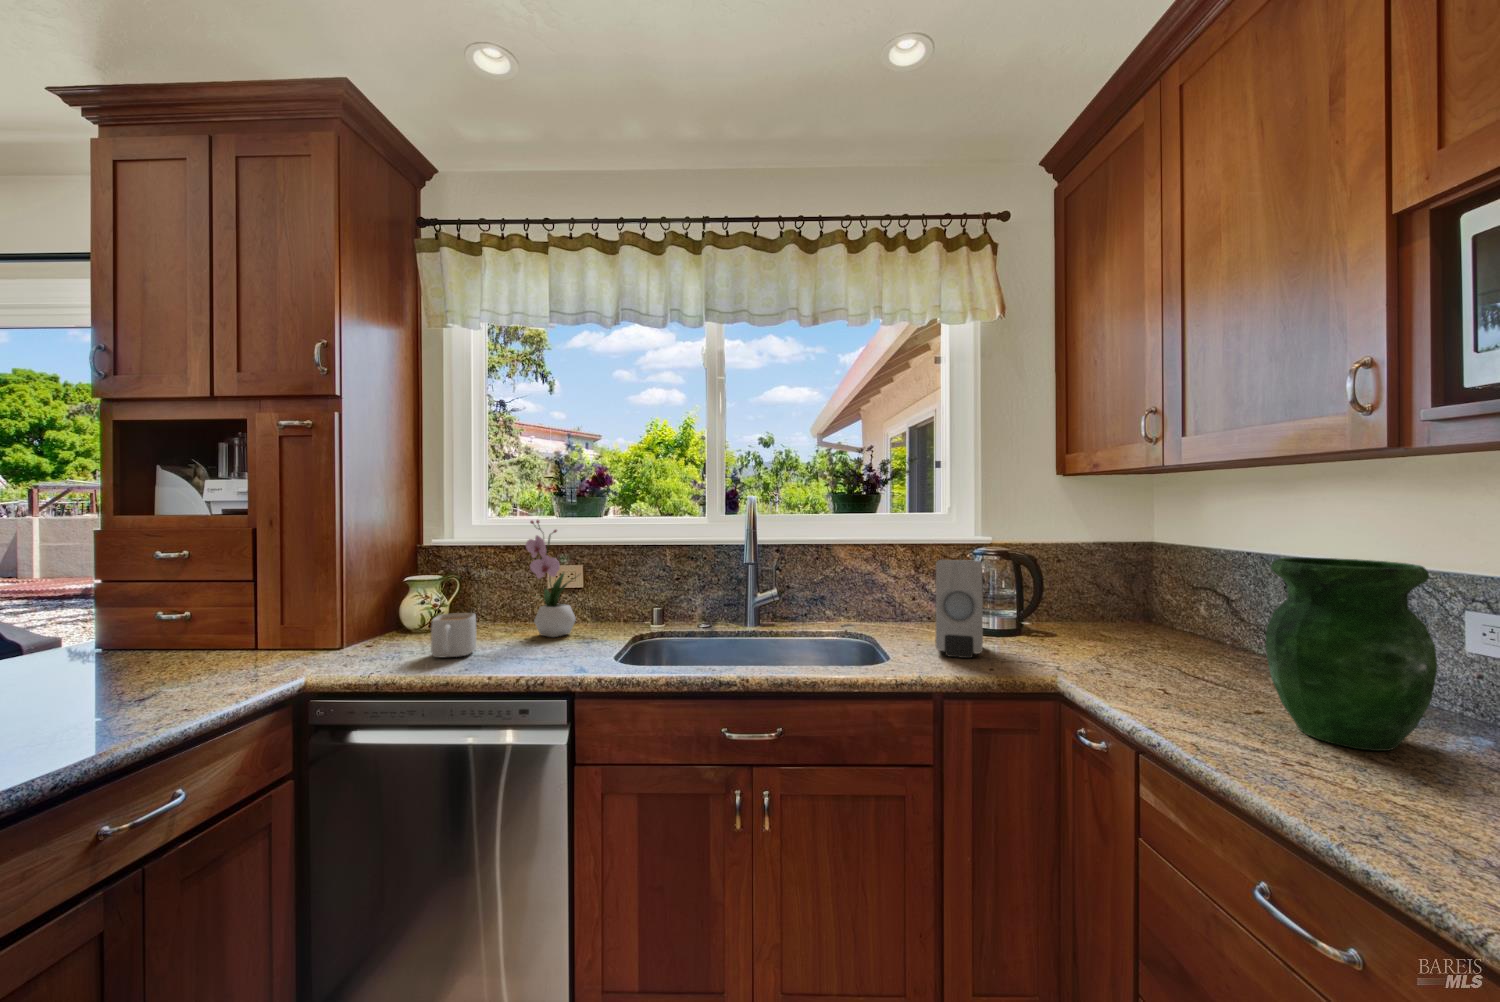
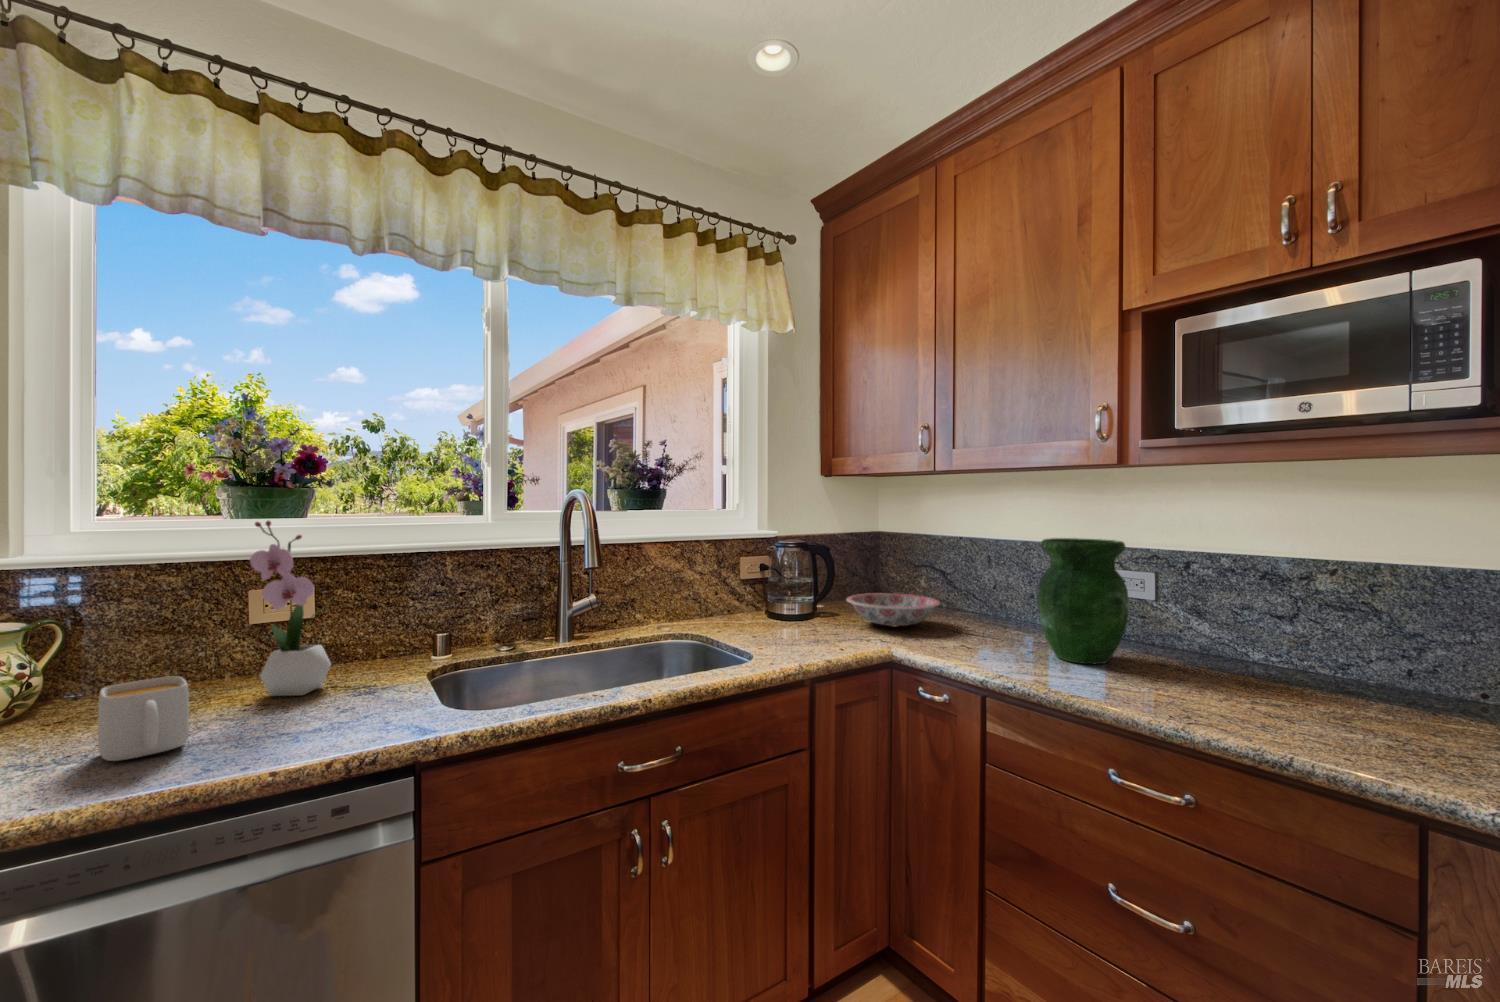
soap dispenser: present [936,560,983,658] -> none [766,553,824,645]
ceramic bowl: none [1046,613,1174,655] -> present [847,593,940,626]

